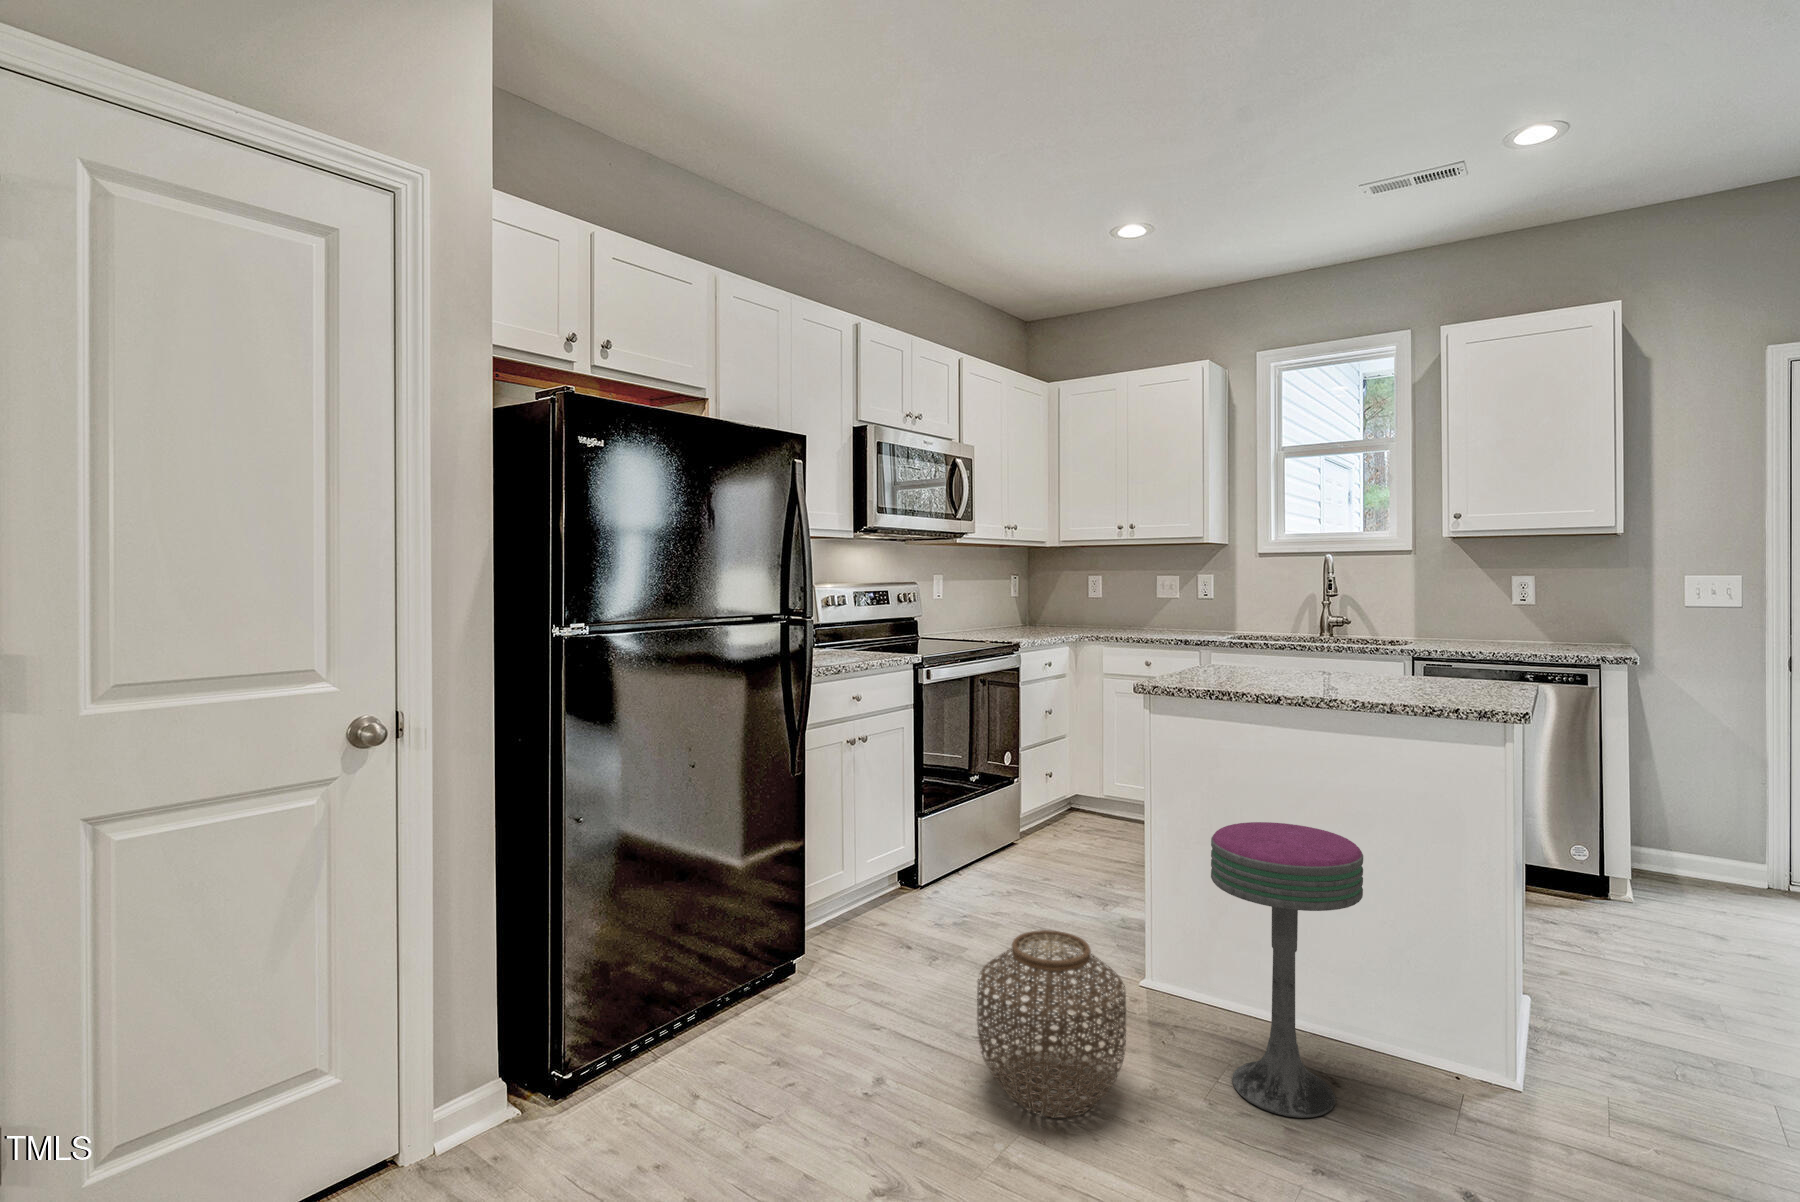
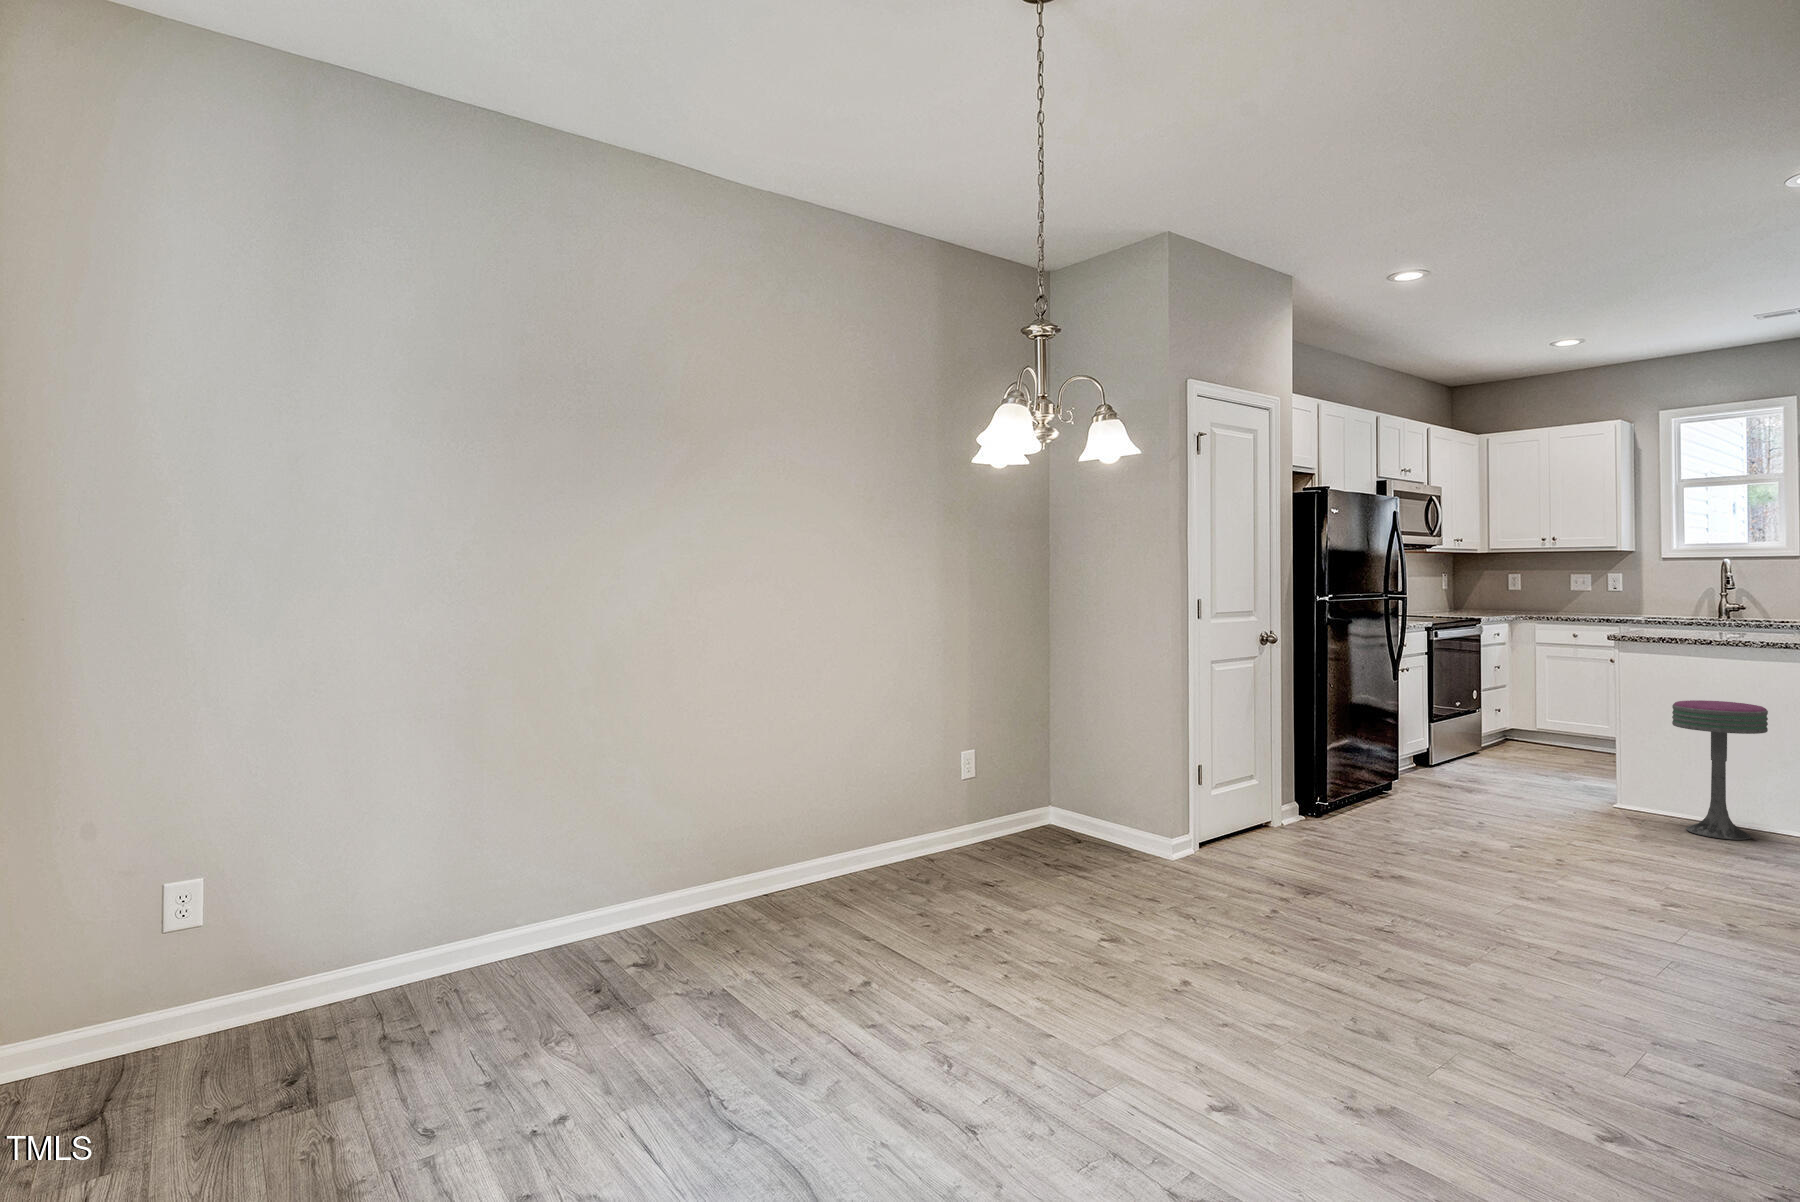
woven basket: present [977,930,1126,1118] -> none [1537,750,1627,833]

